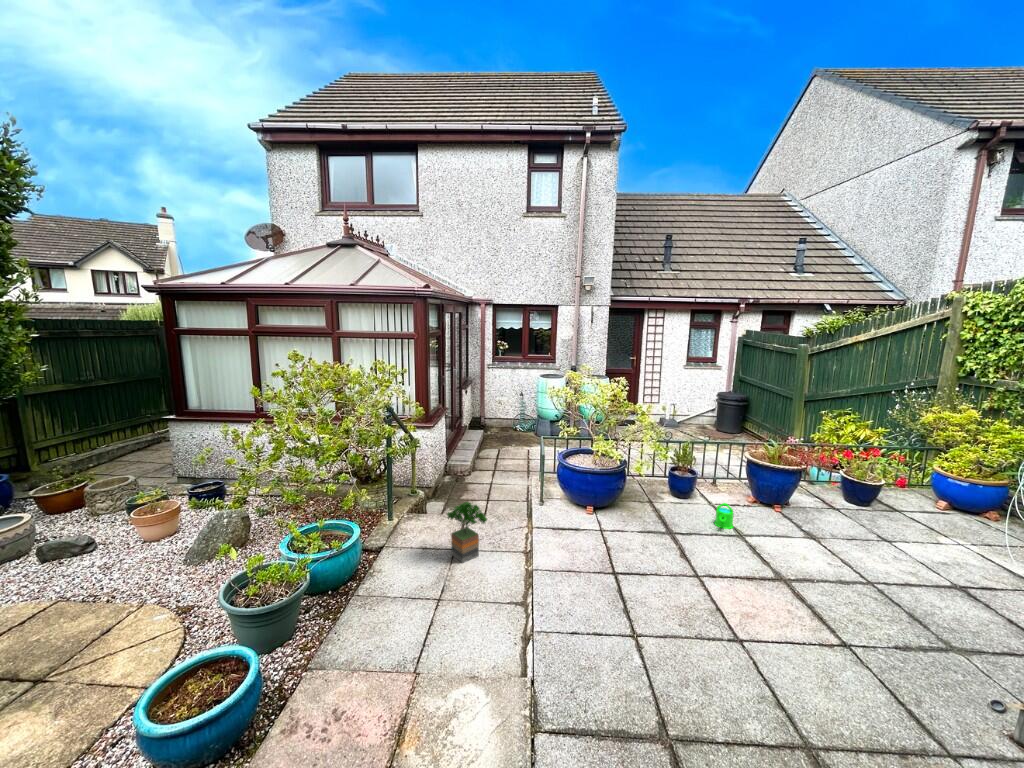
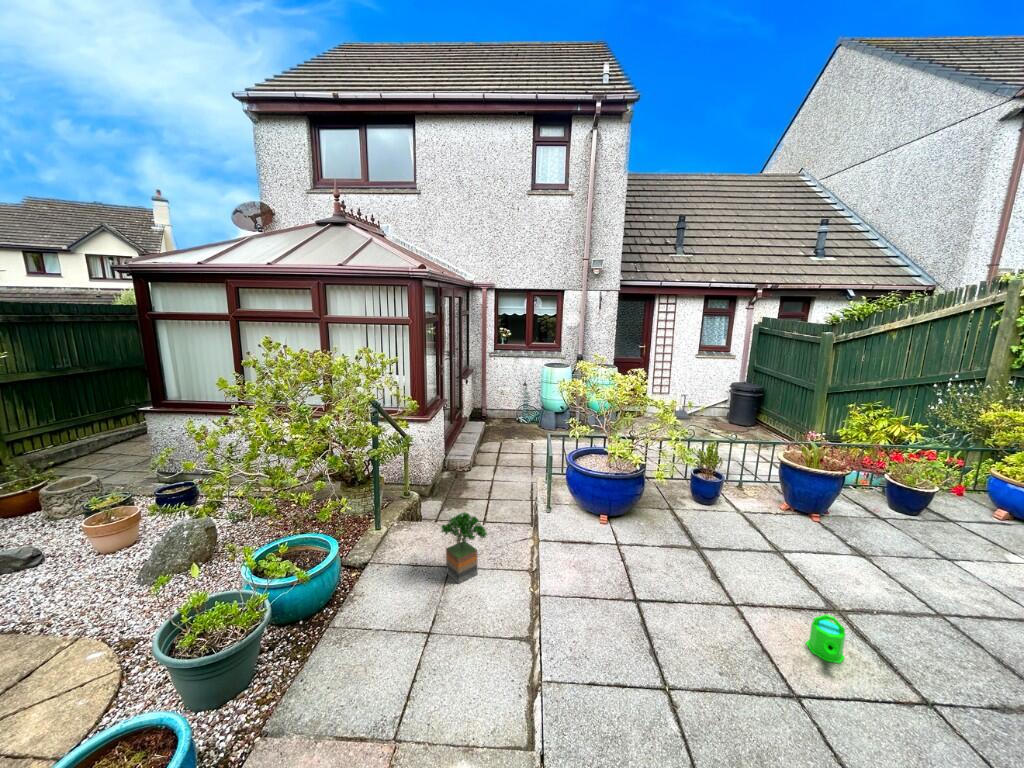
watering can: present [714,503,733,529] -> present [806,614,845,663]

